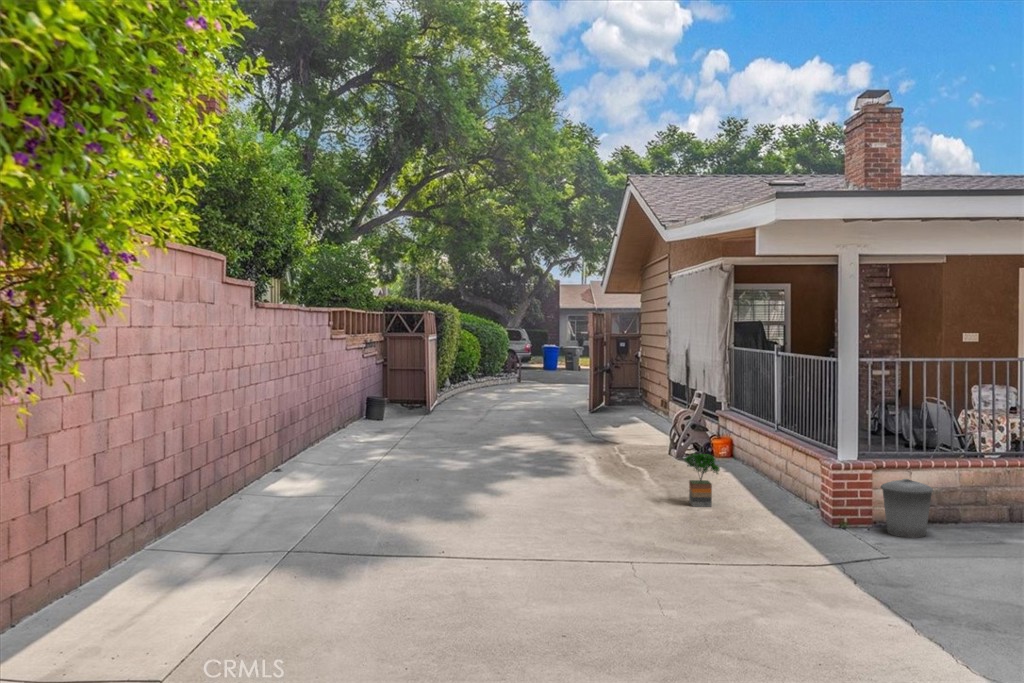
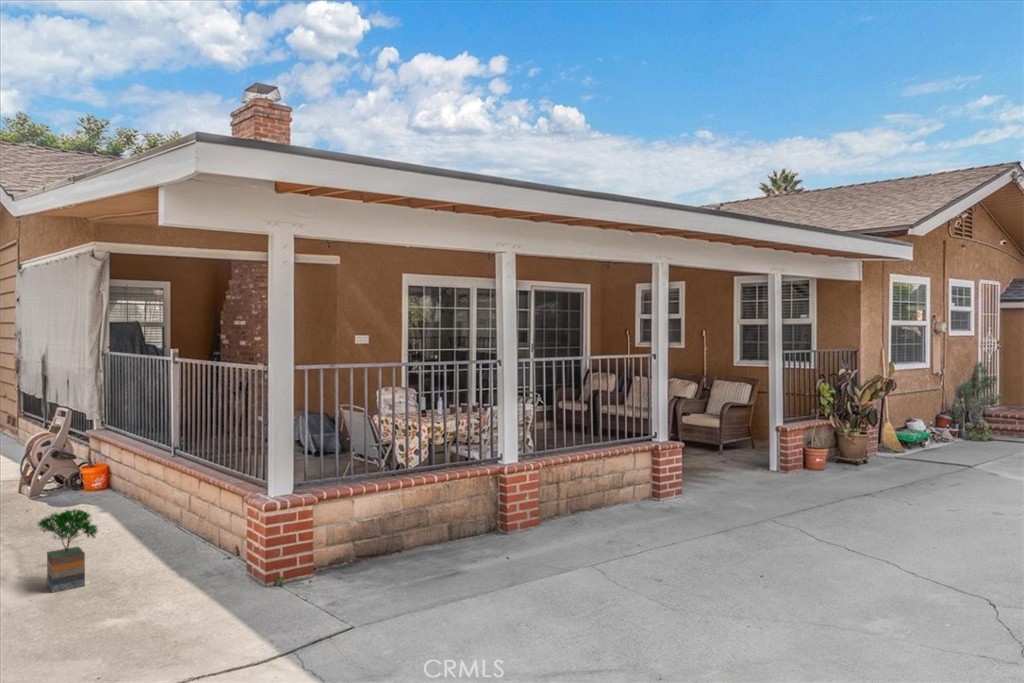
trash can: present [881,479,933,538] -> none [325,511,384,584]

